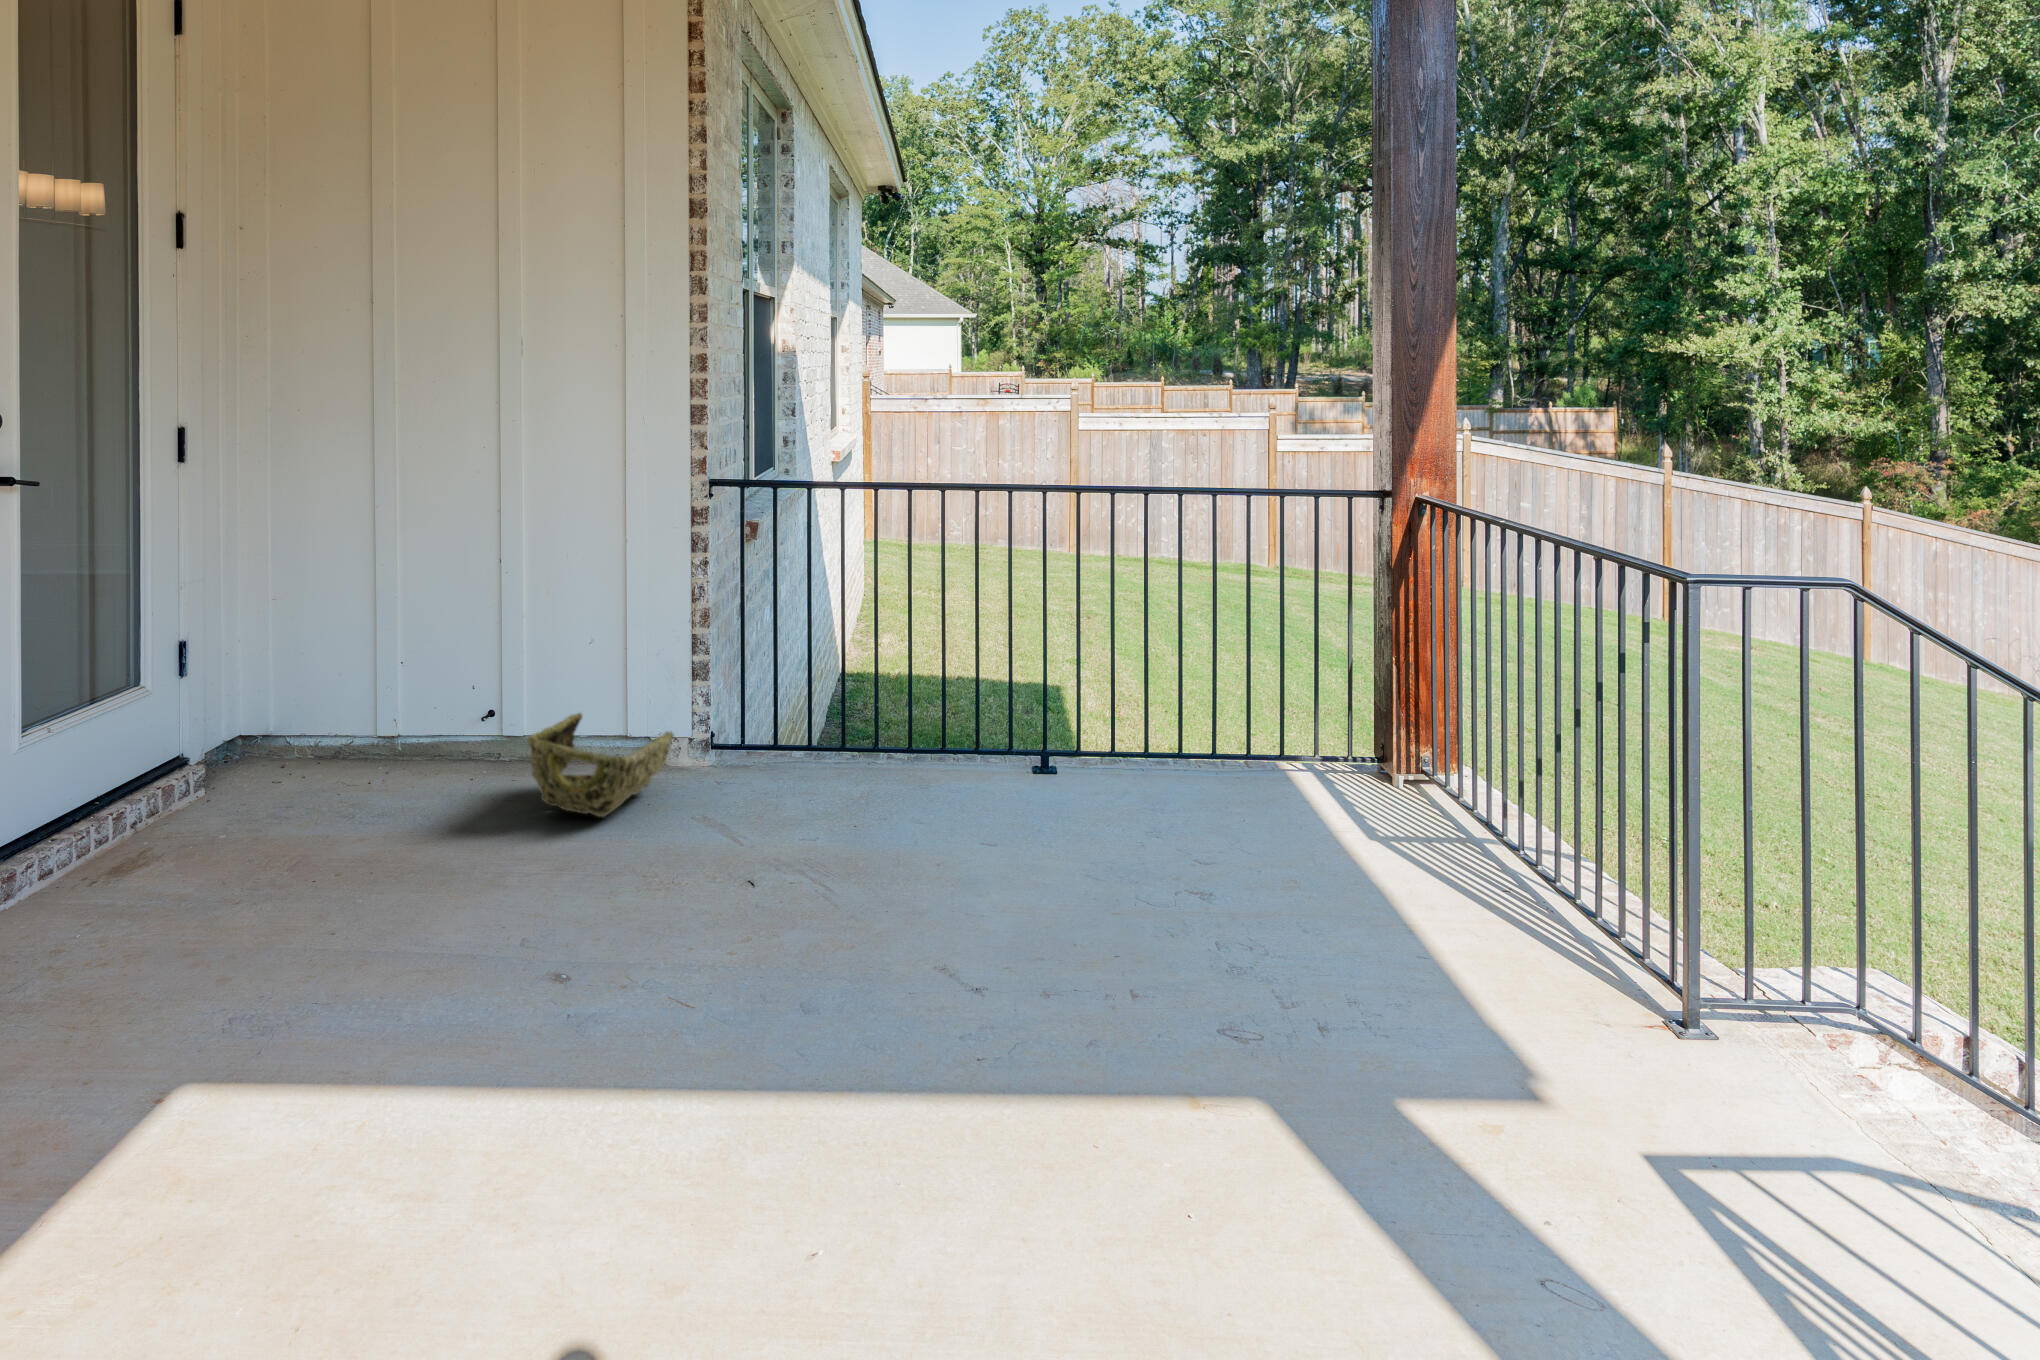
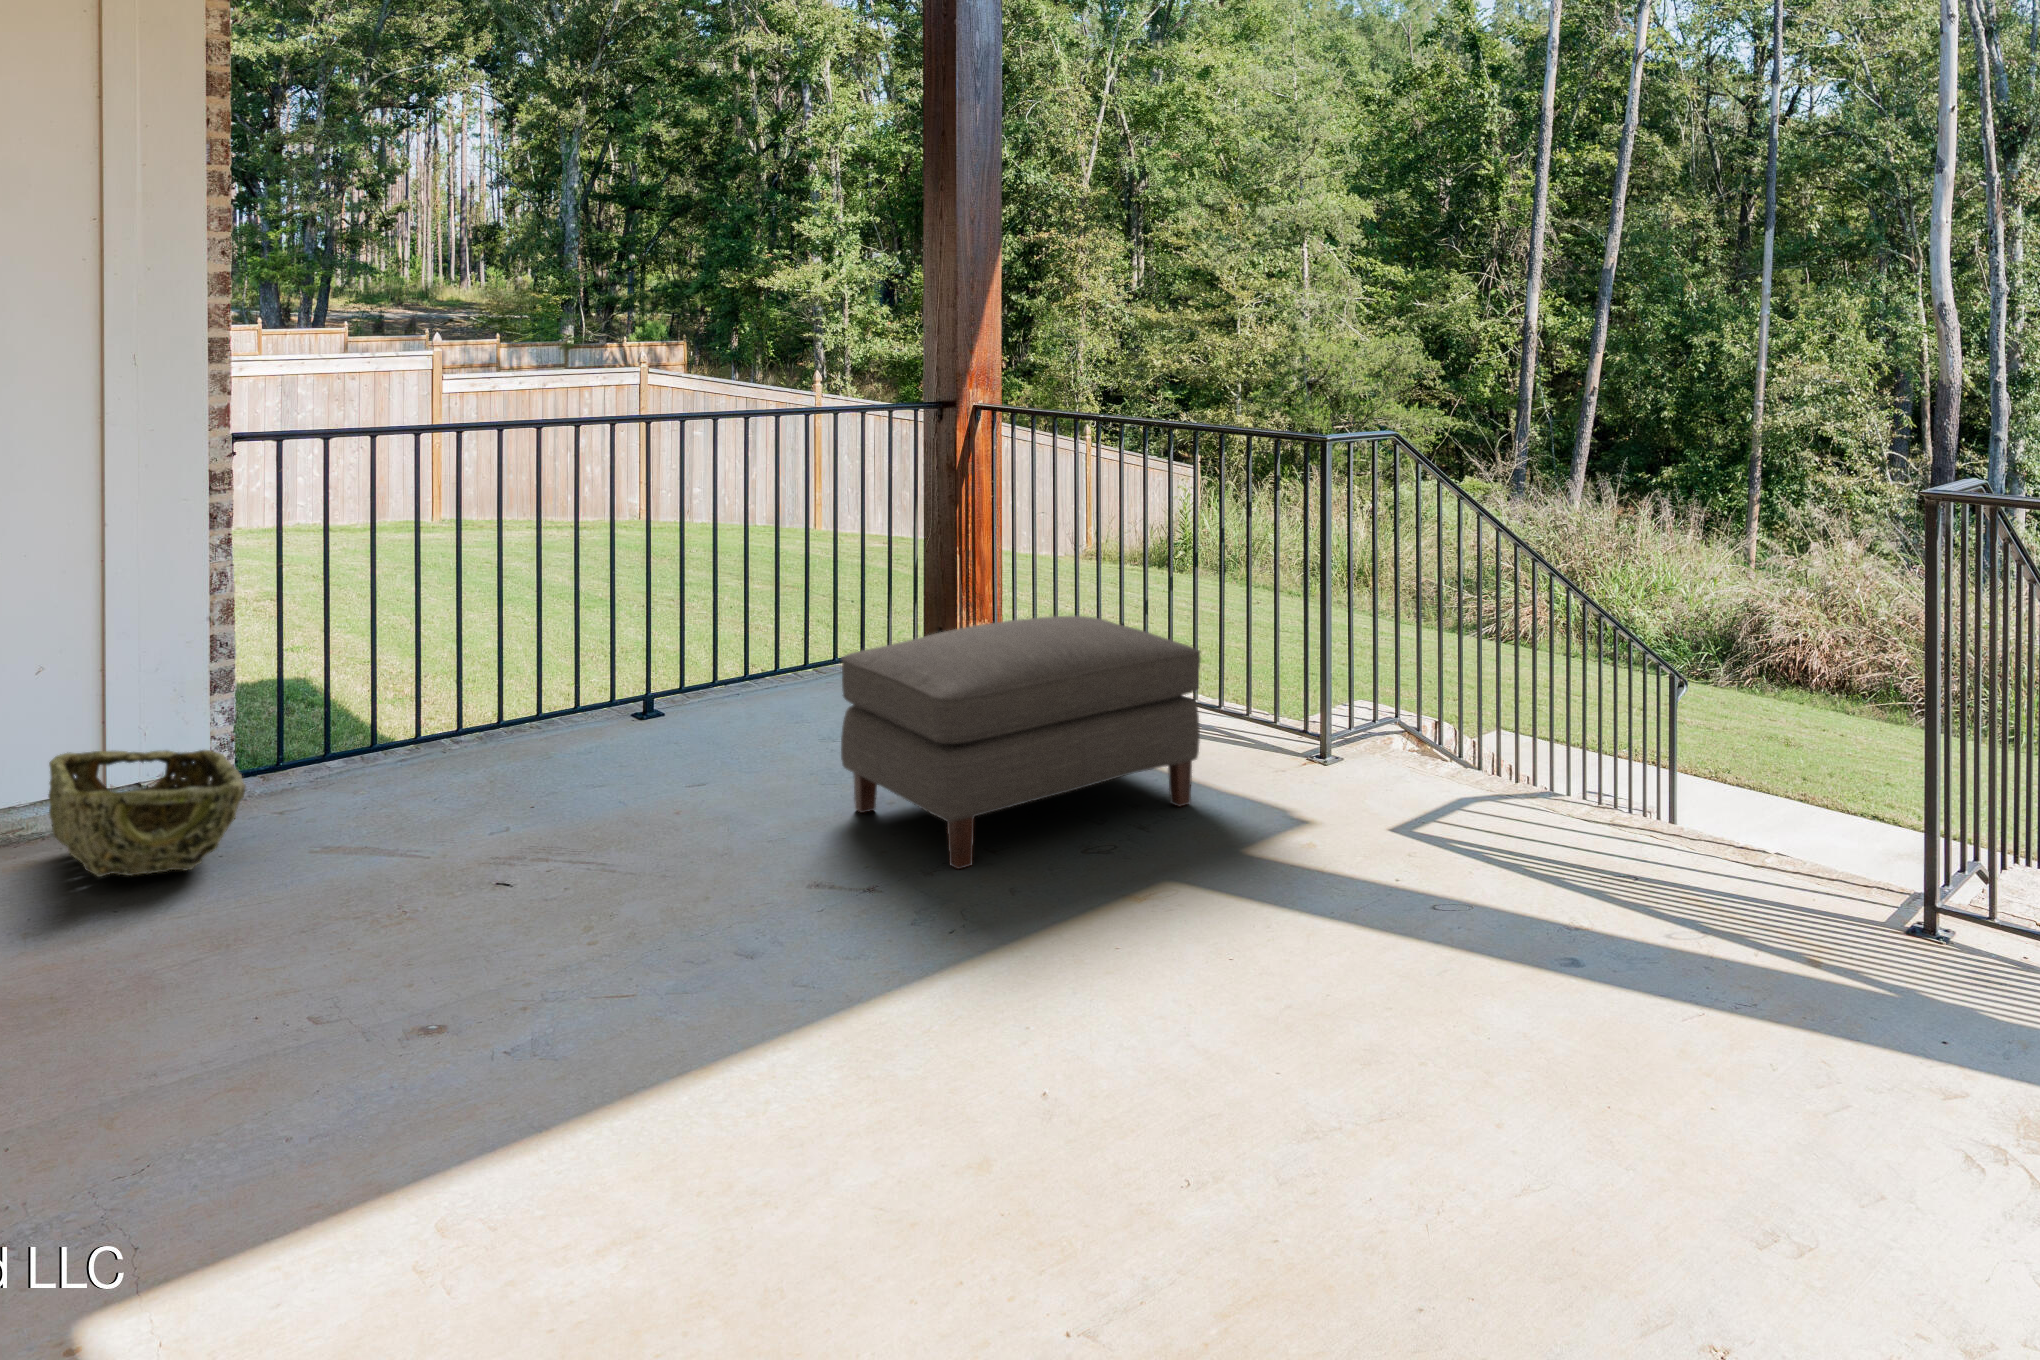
ottoman: none [1007,745,1404,1042] -> present [841,616,1201,869]

